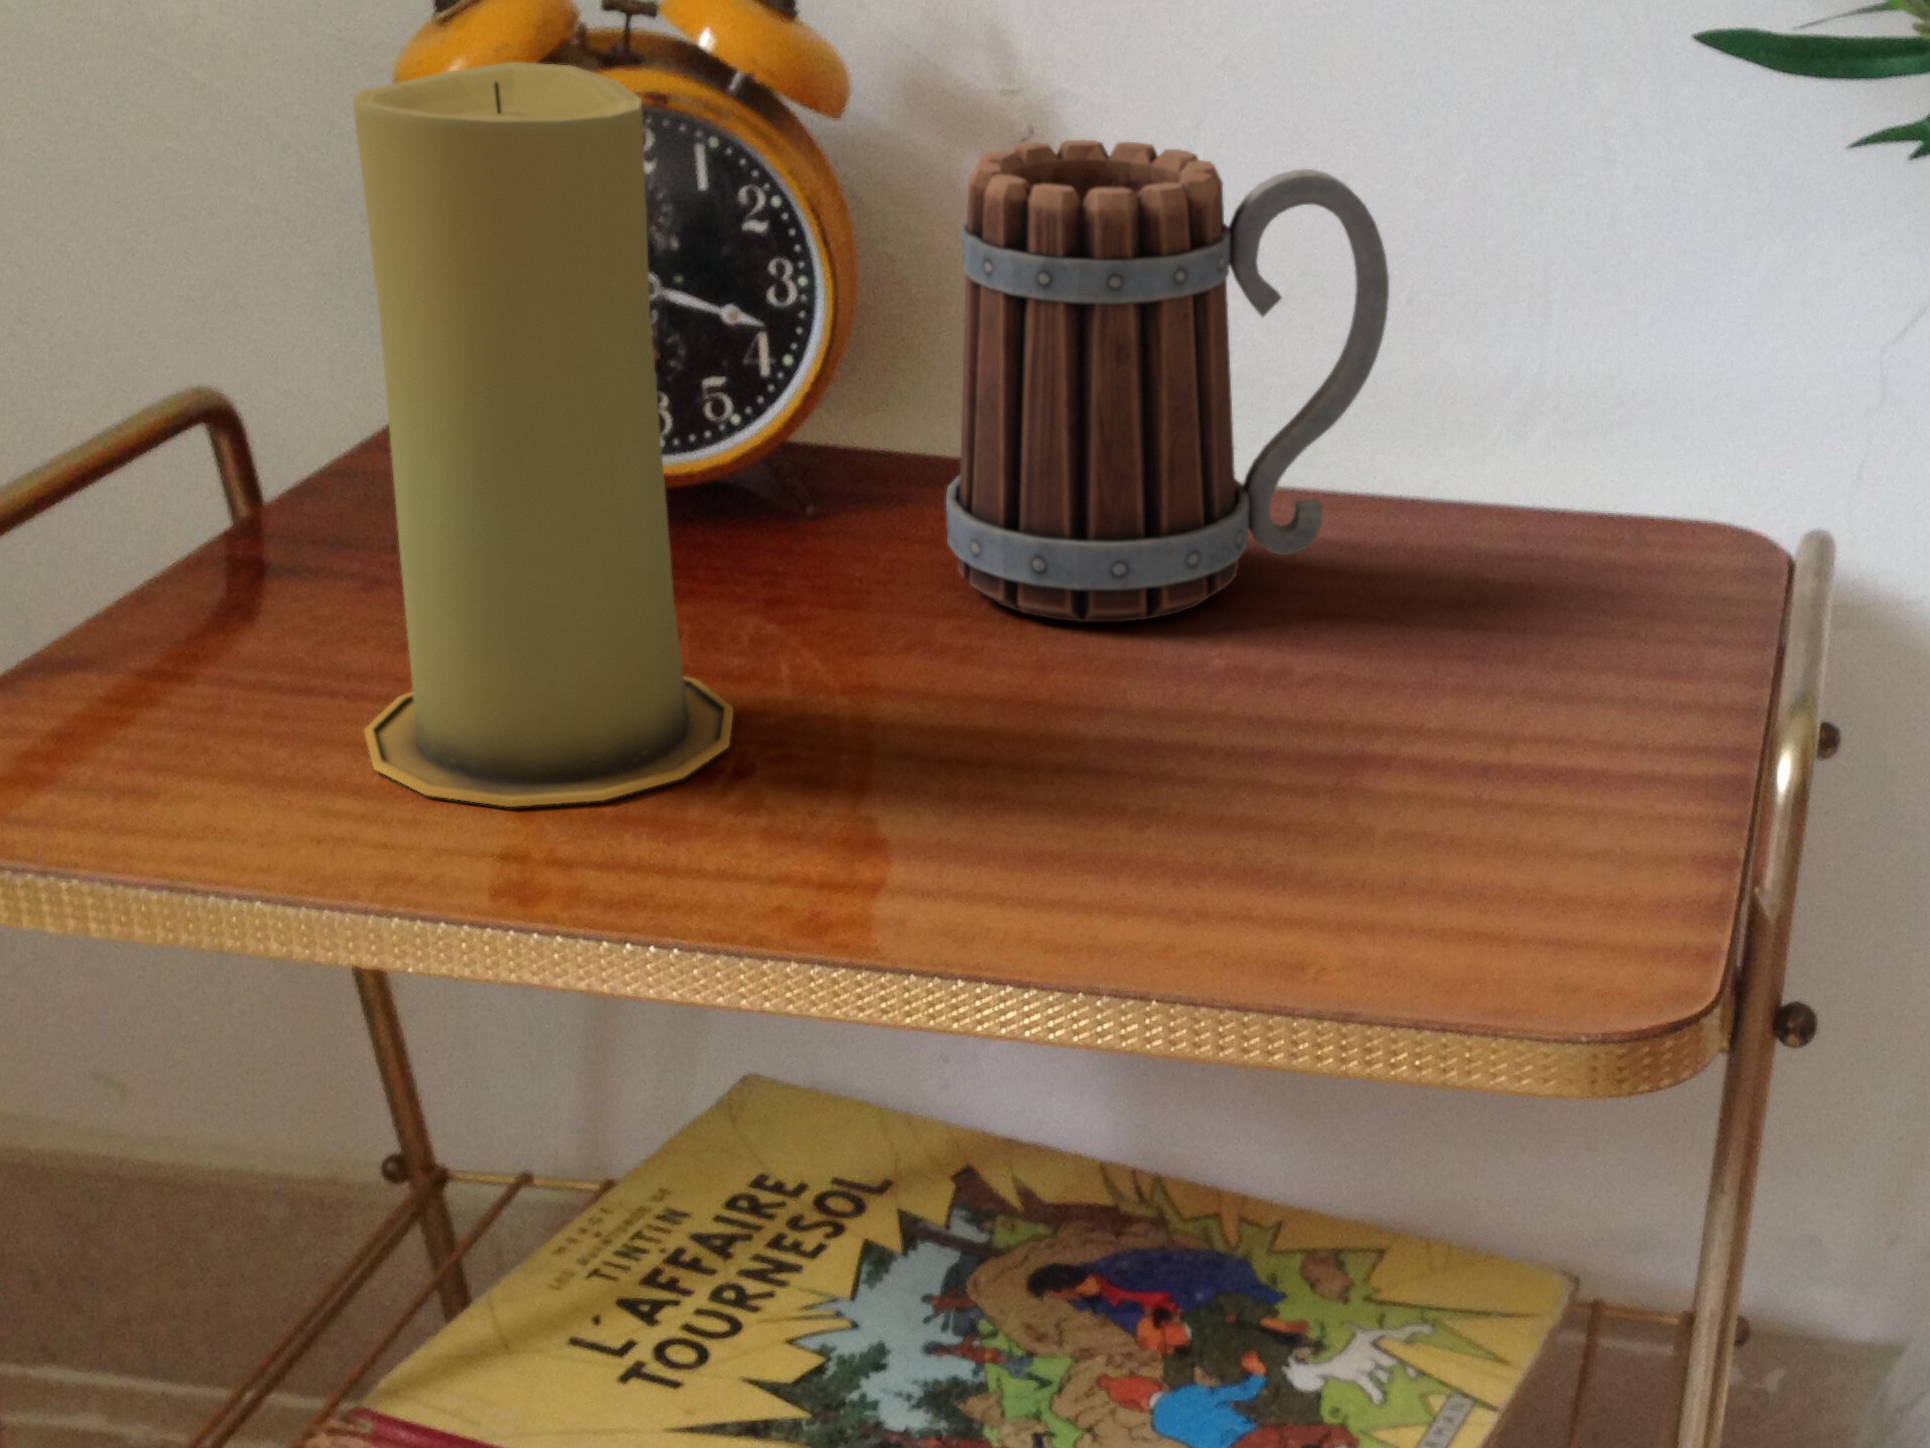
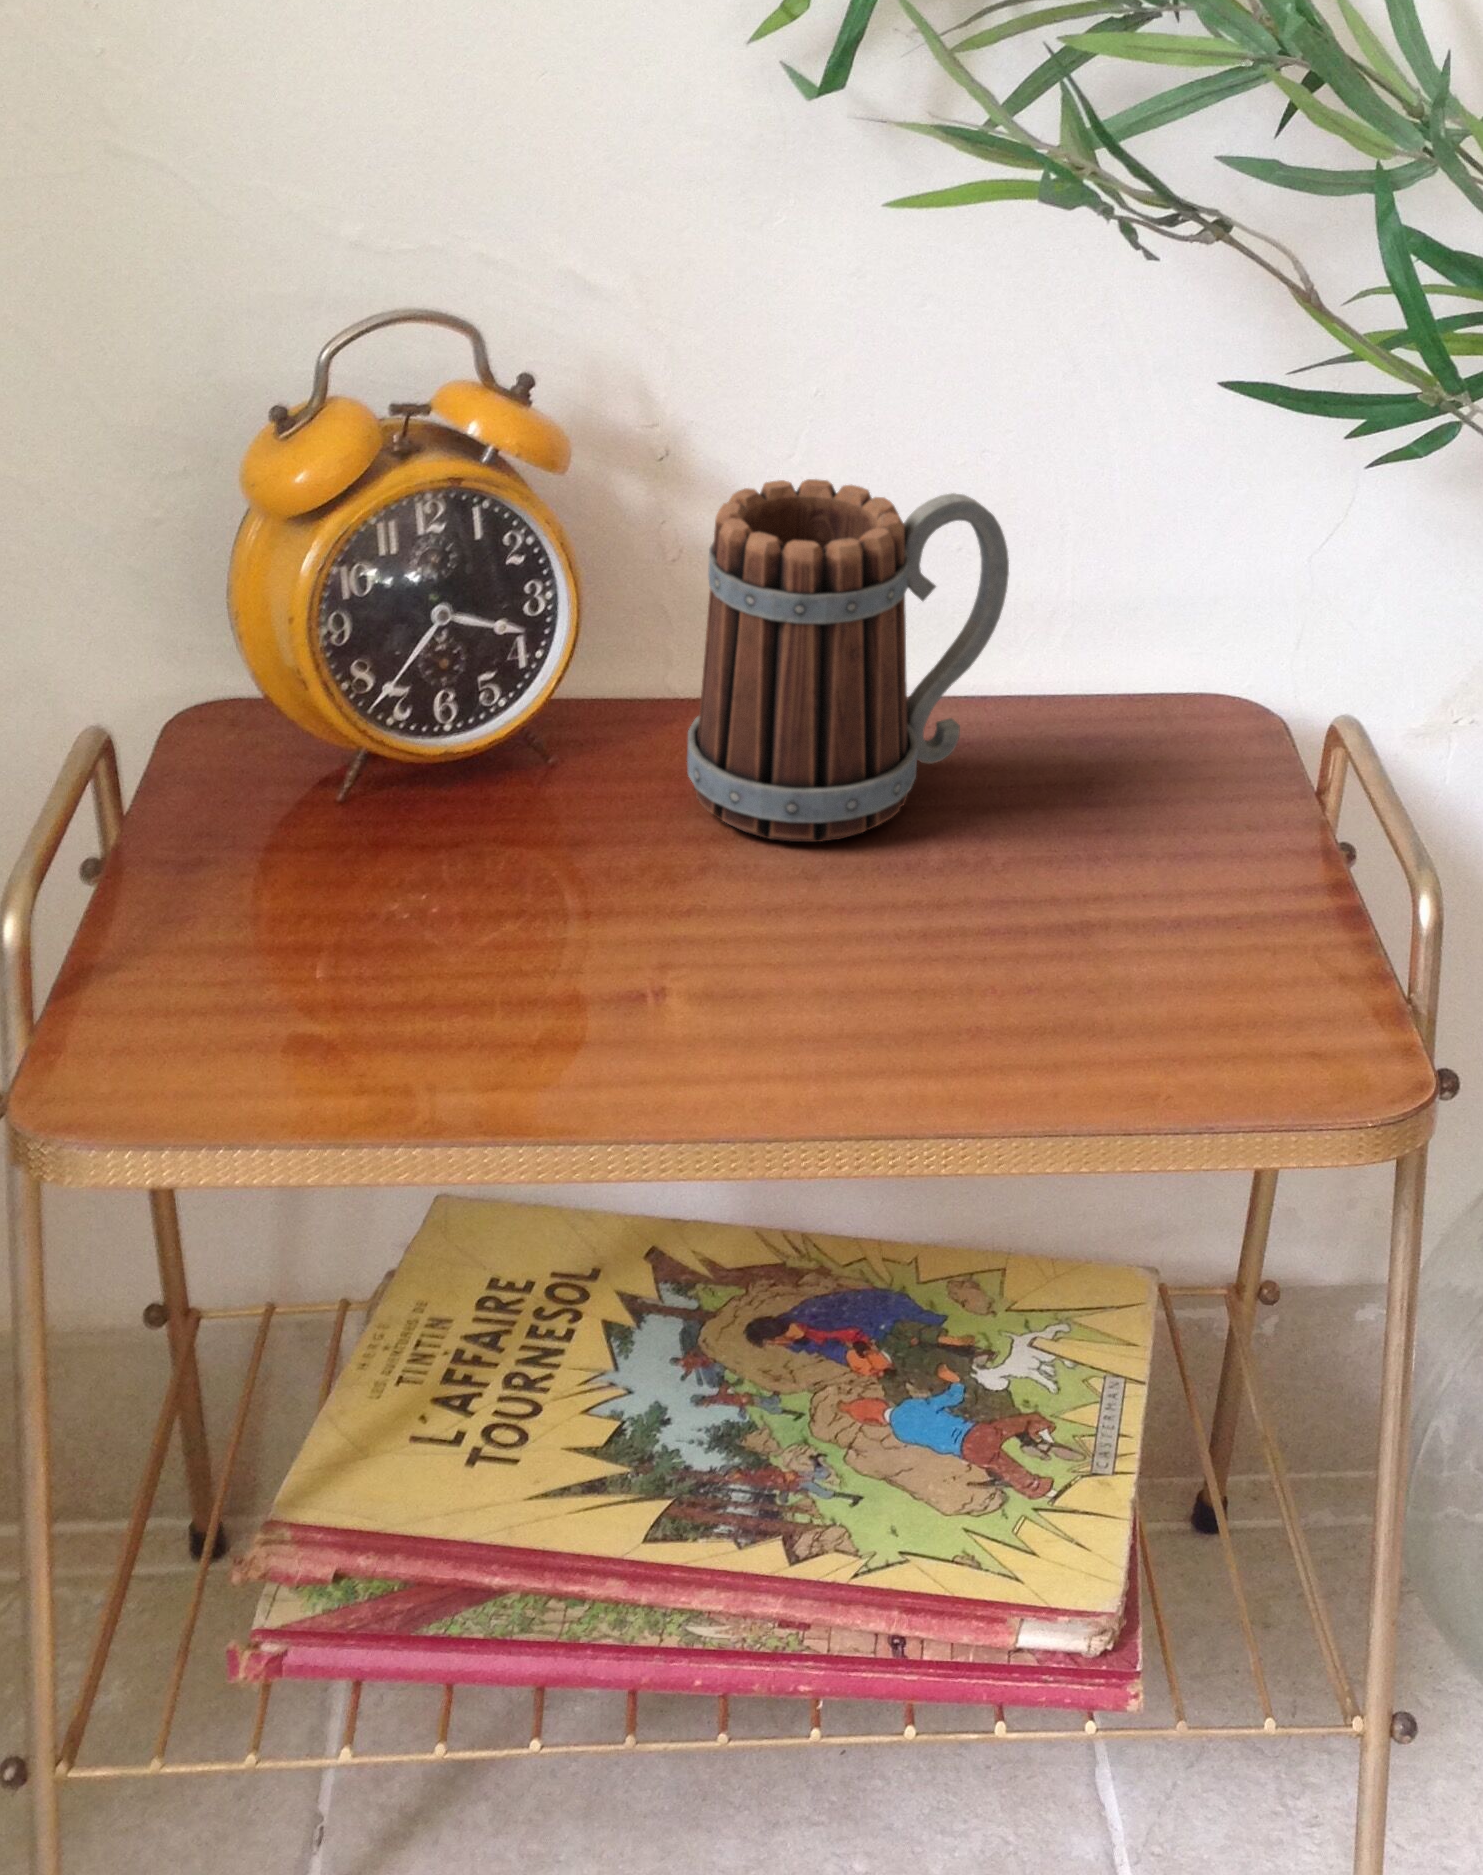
candle: present [353,62,733,807] -> none [389,540,657,1070]

